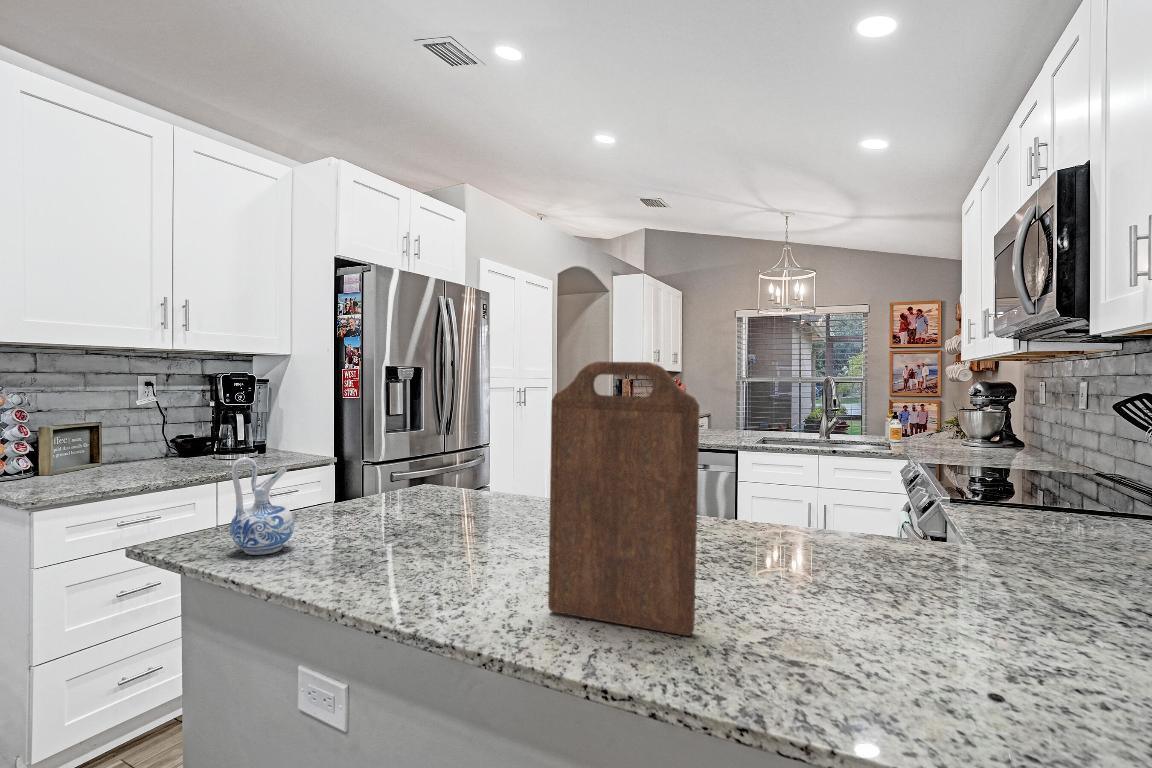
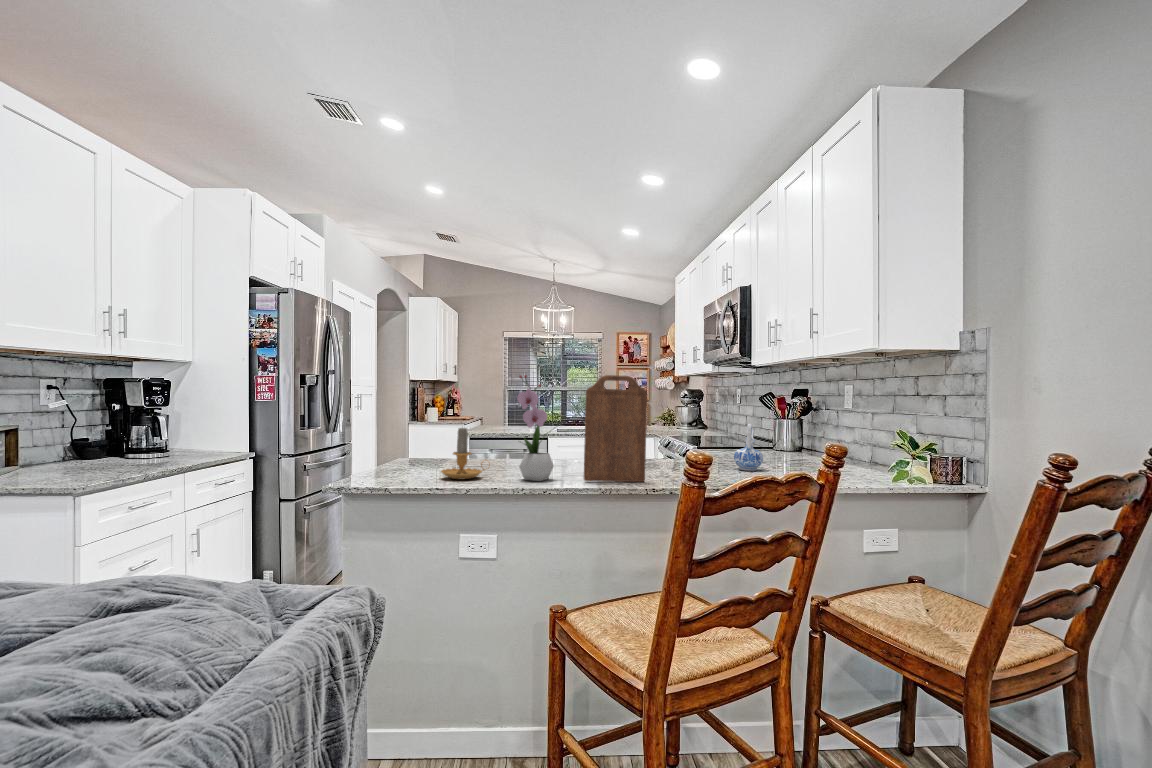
flower arrangement: none [420,363,524,595] -> present [517,375,554,481]
ceramic pitcher: present [230,457,294,555] -> present [734,424,763,471]
candle: none [322,460,421,566] -> present [441,428,490,479]

